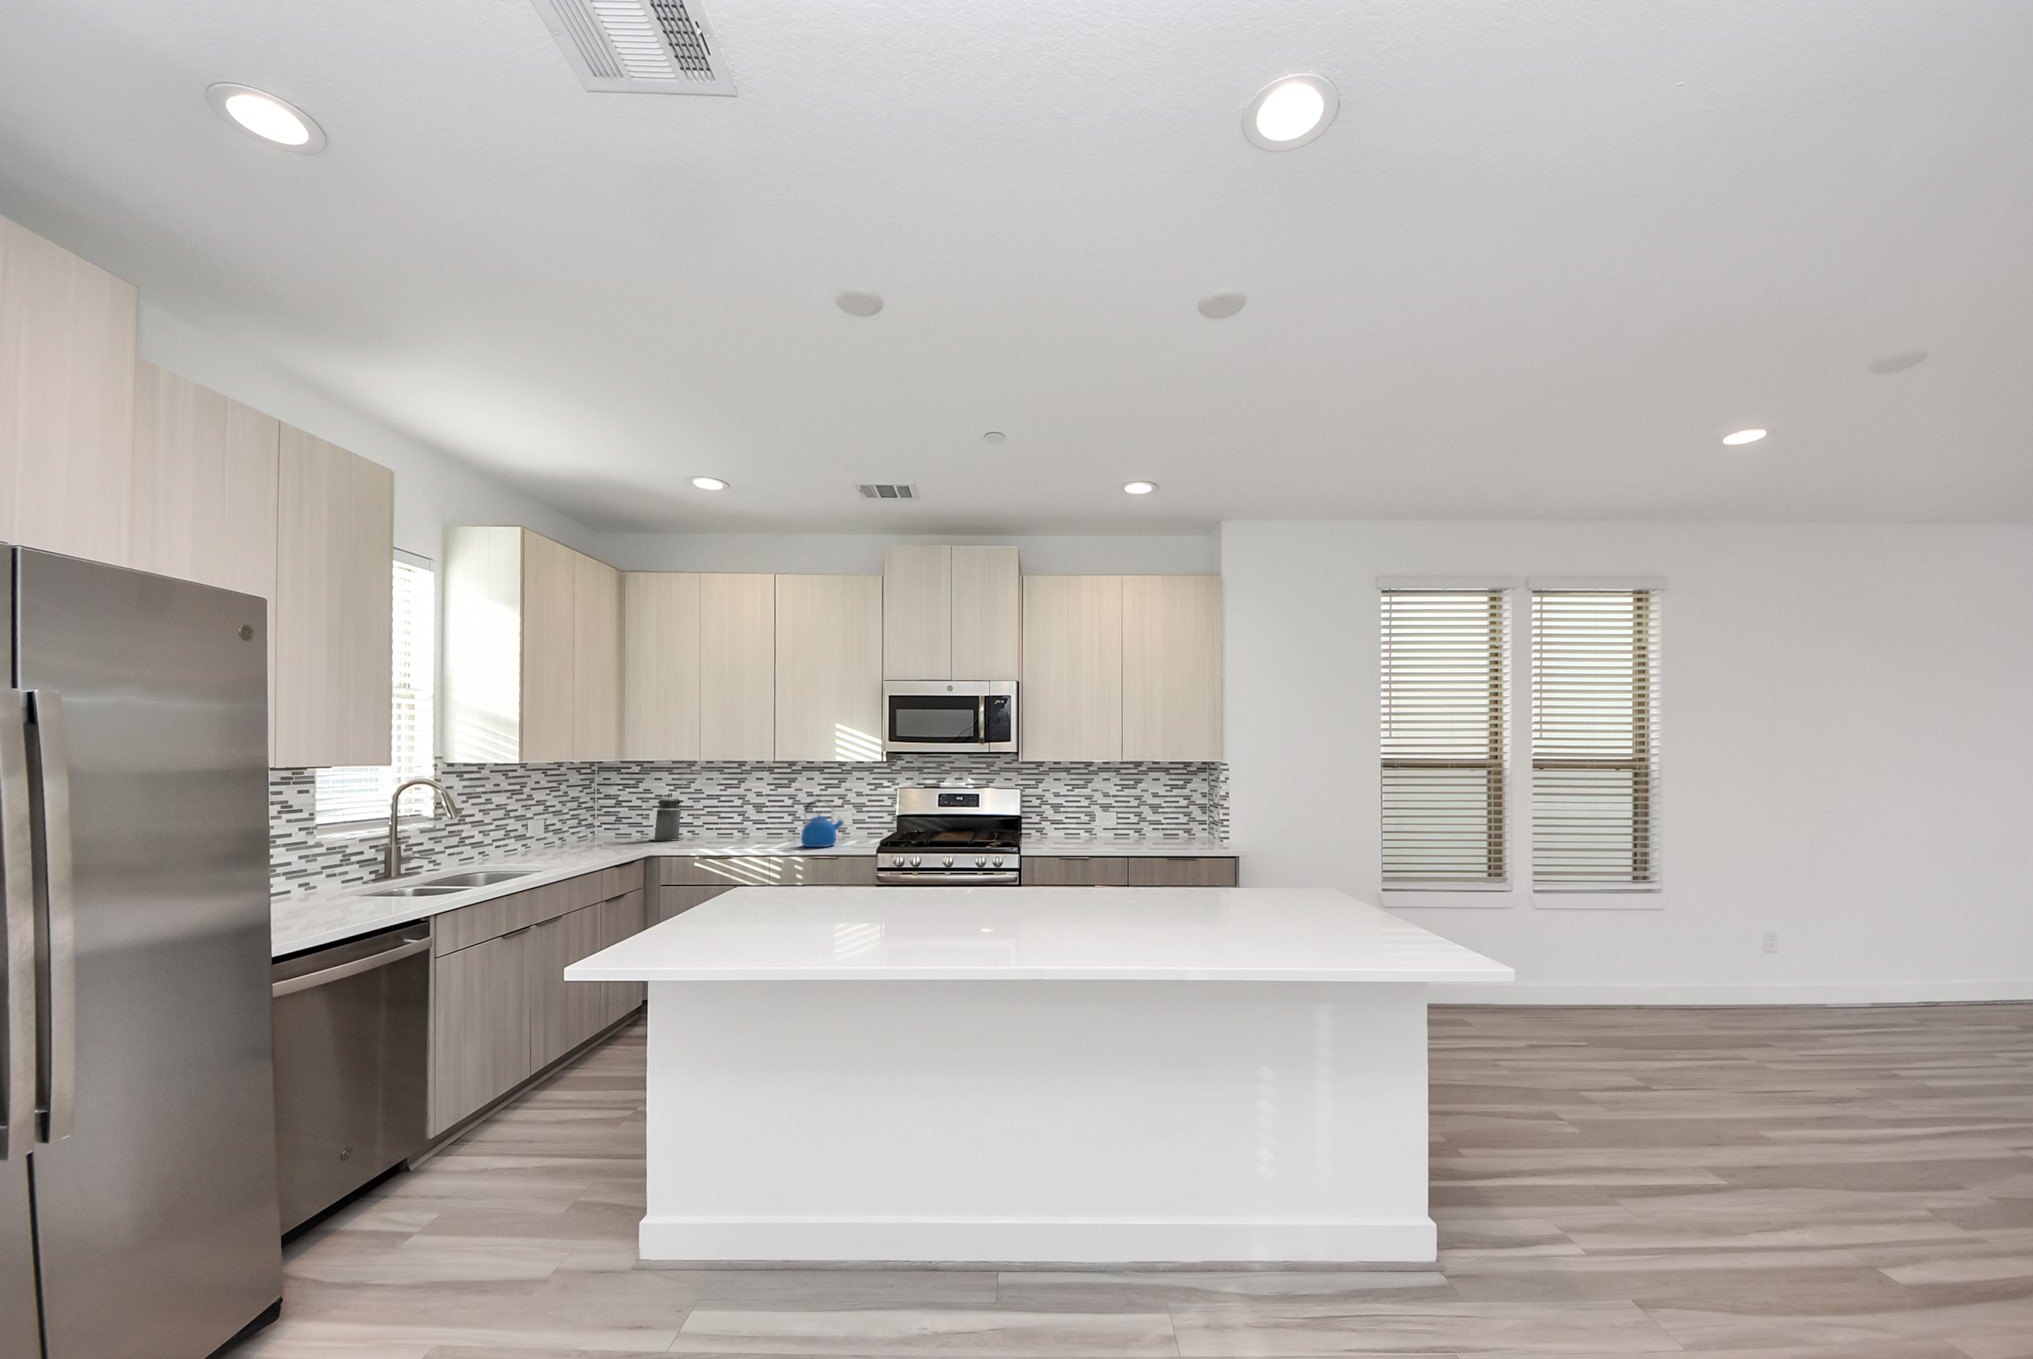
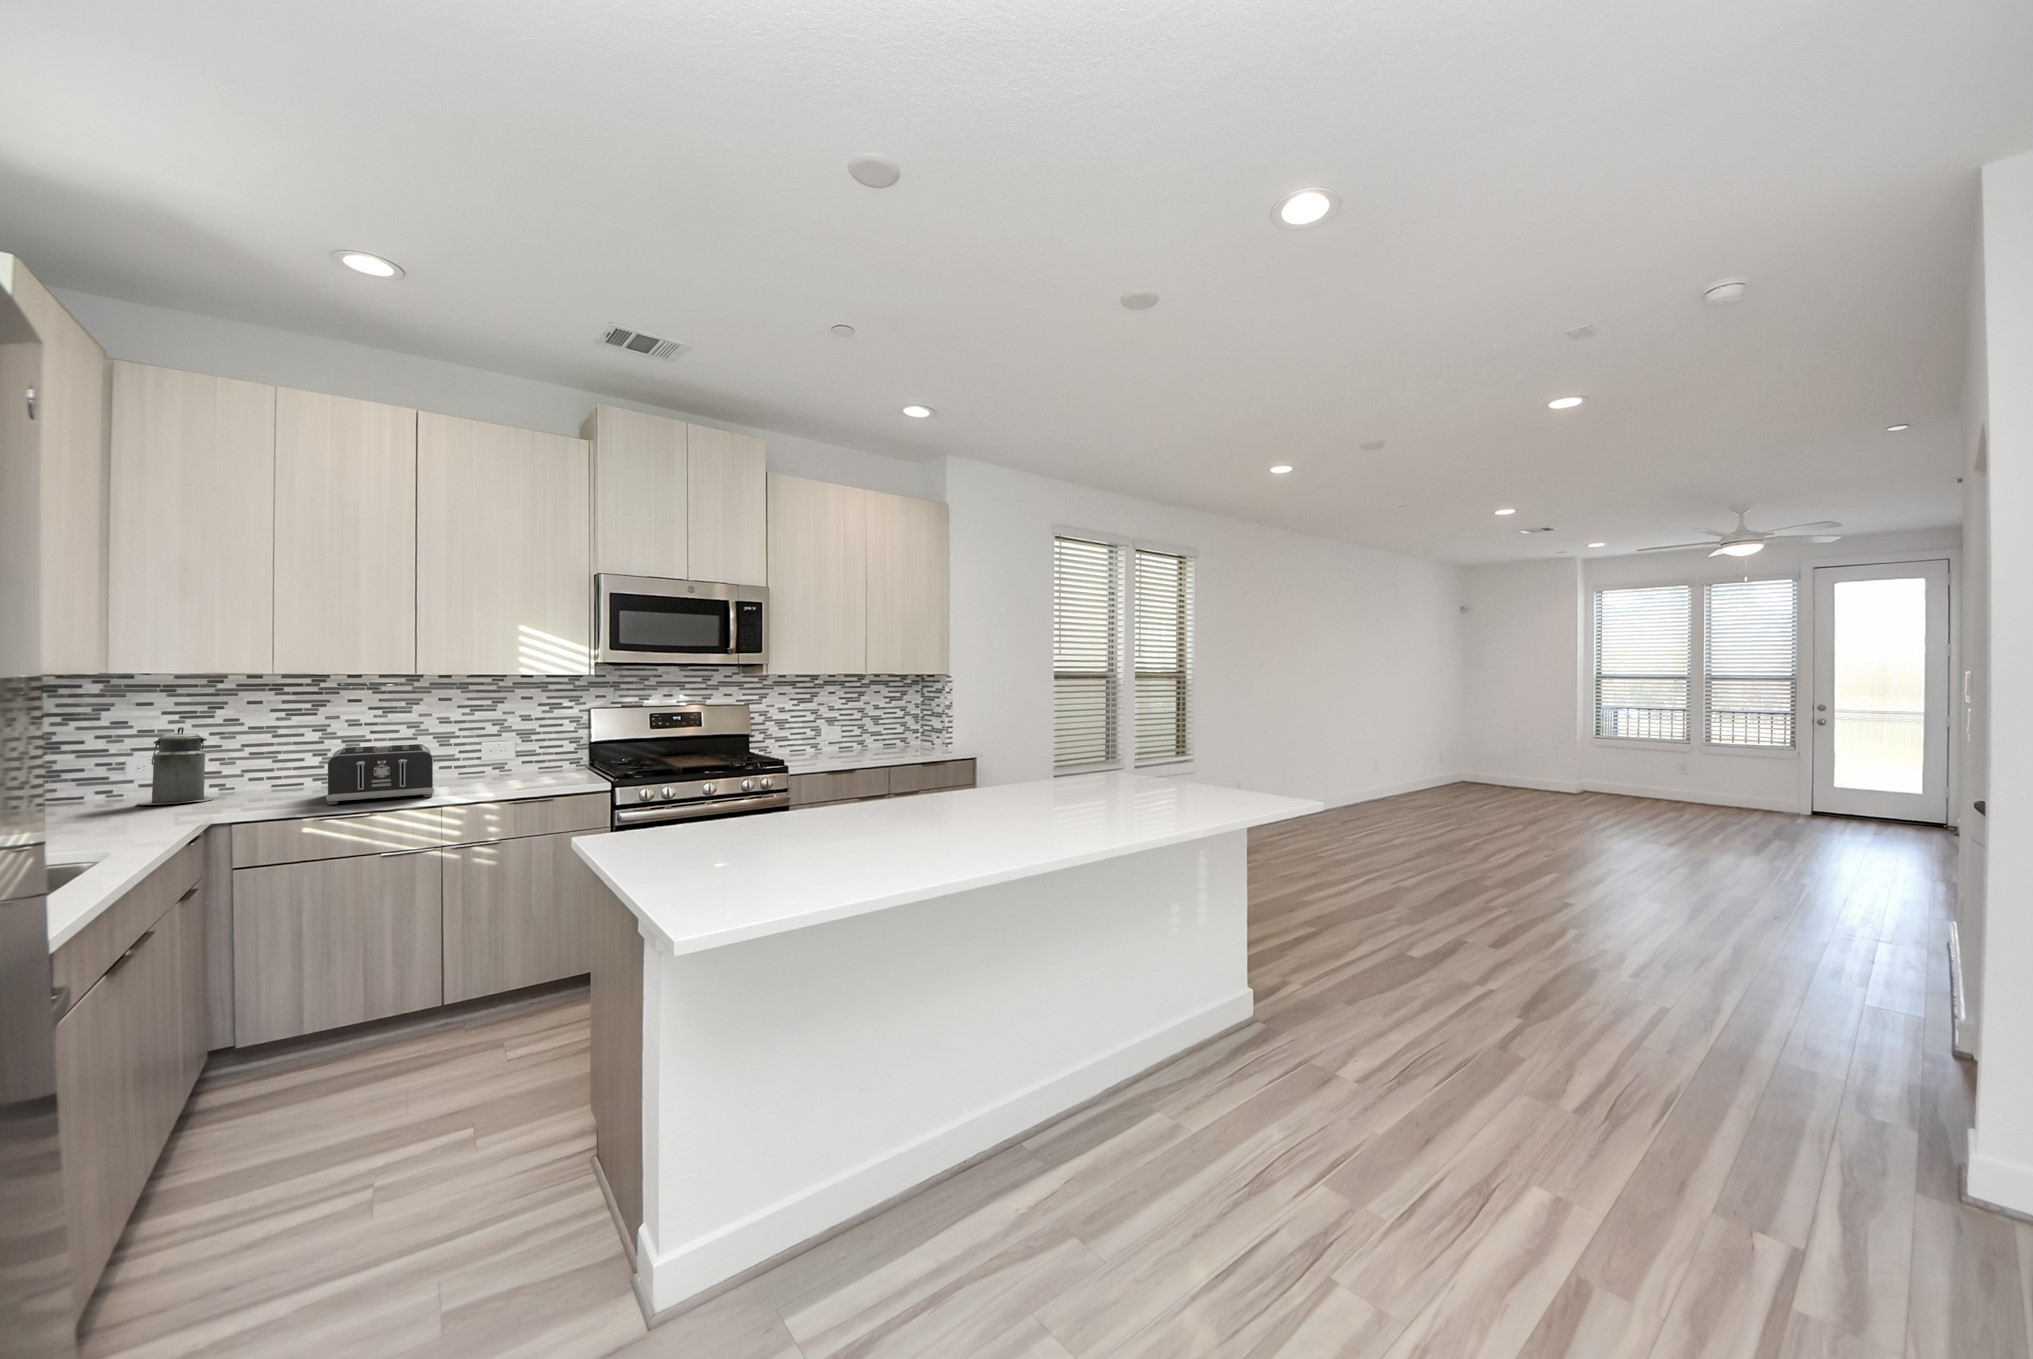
kettle: present [801,799,844,847] -> none [483,725,544,790]
toaster: none [712,811,785,848] -> present [326,744,434,805]

